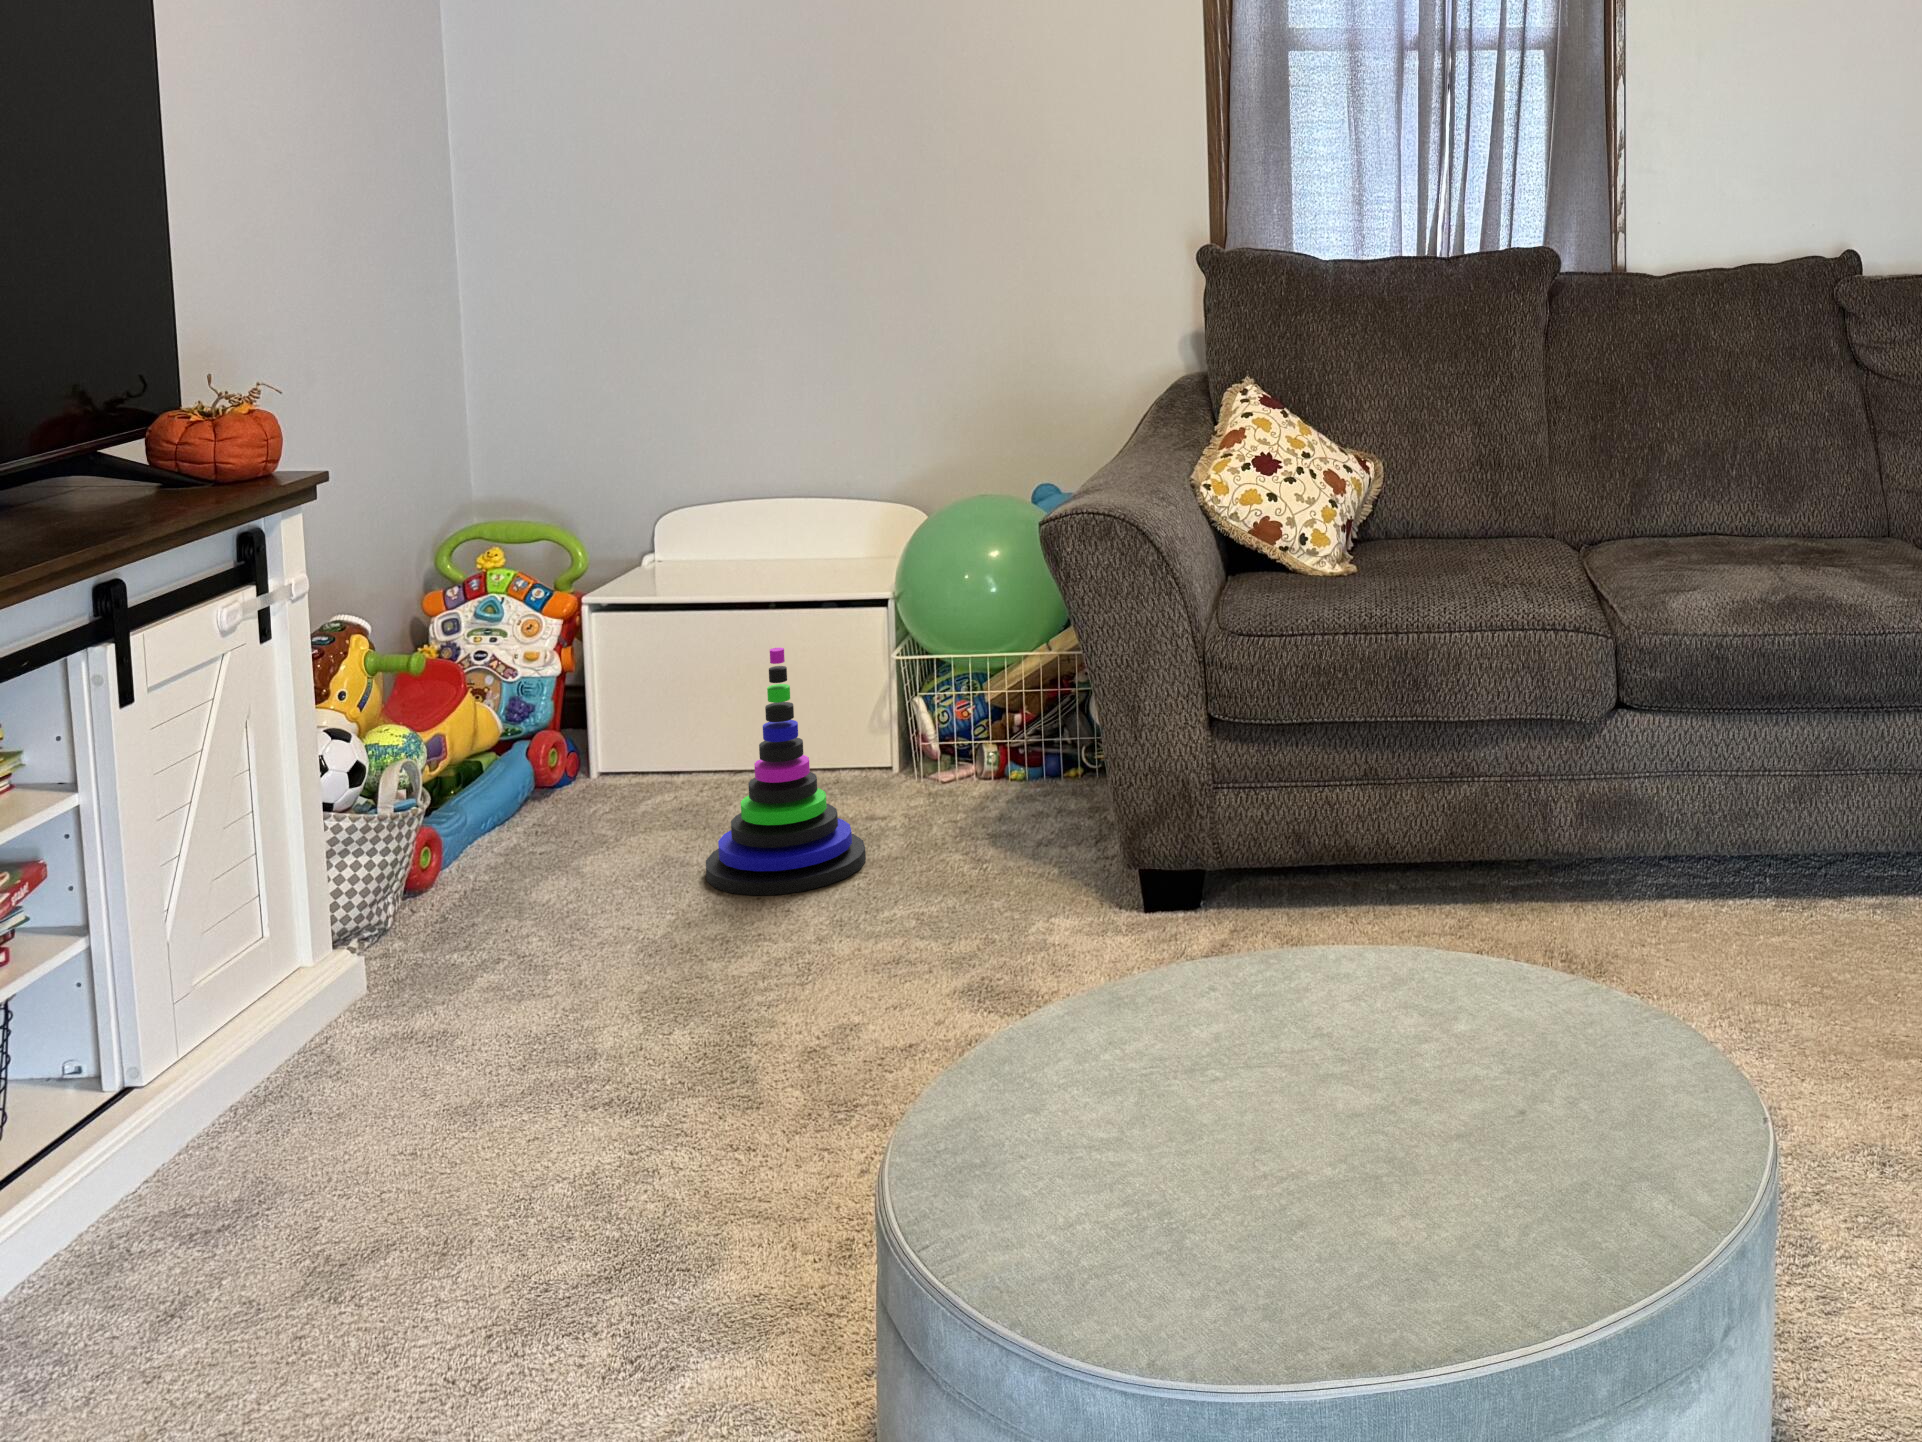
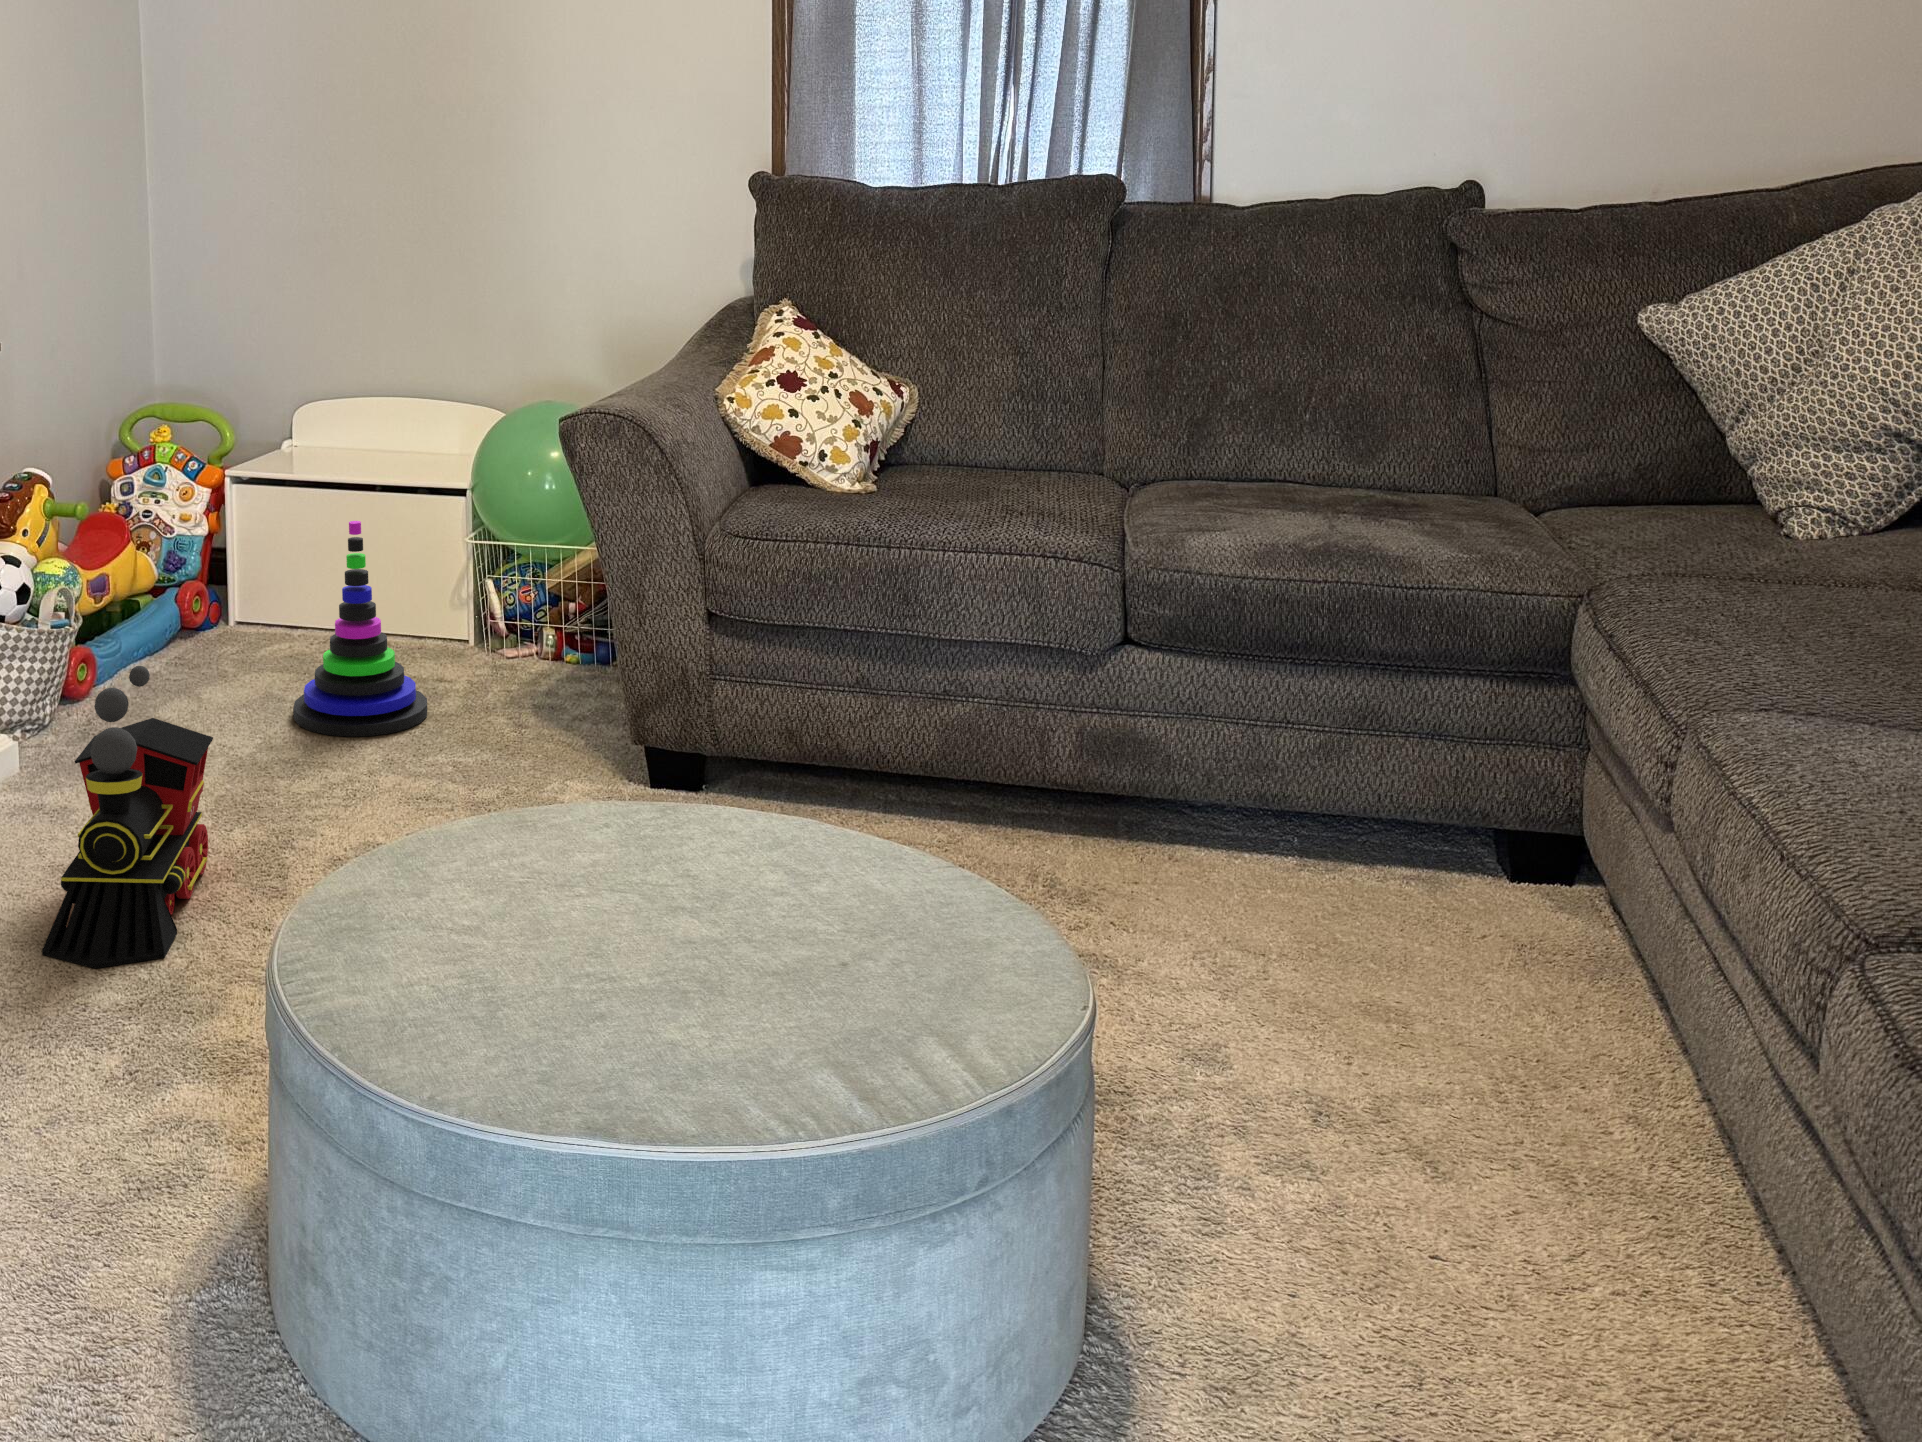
toy train: none [474,843,660,1211] -> present [42,666,213,968]

